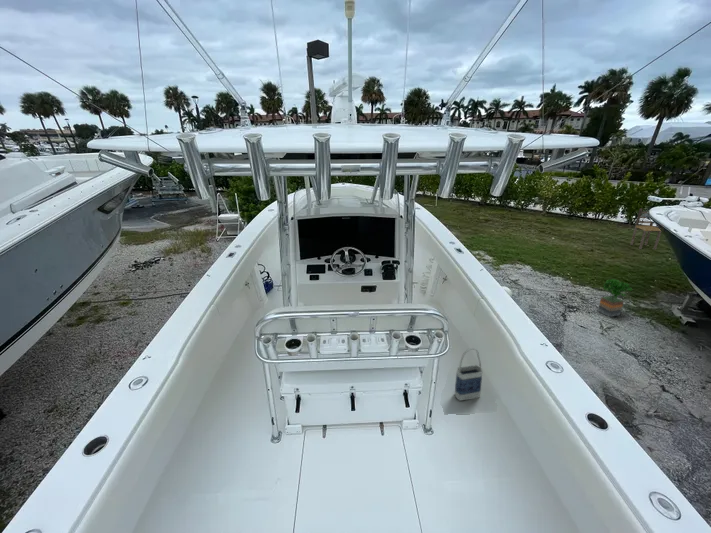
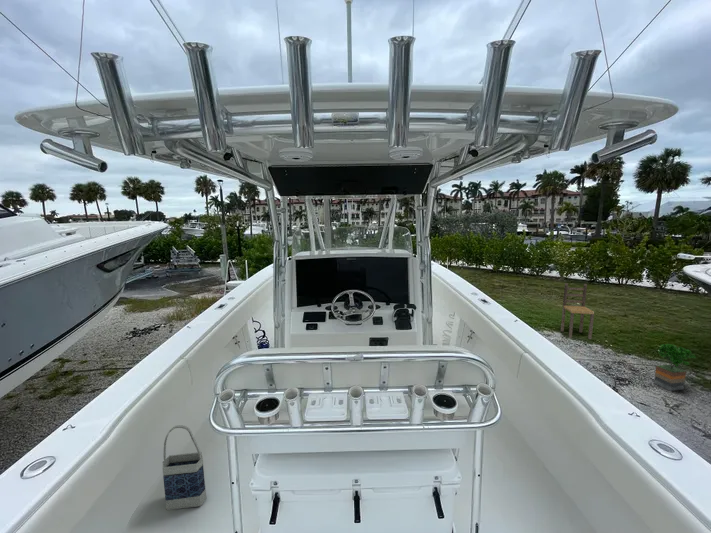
chair: present [631,208,661,249] -> present [561,283,594,339]
bag: present [455,348,482,401] -> present [163,425,206,510]

